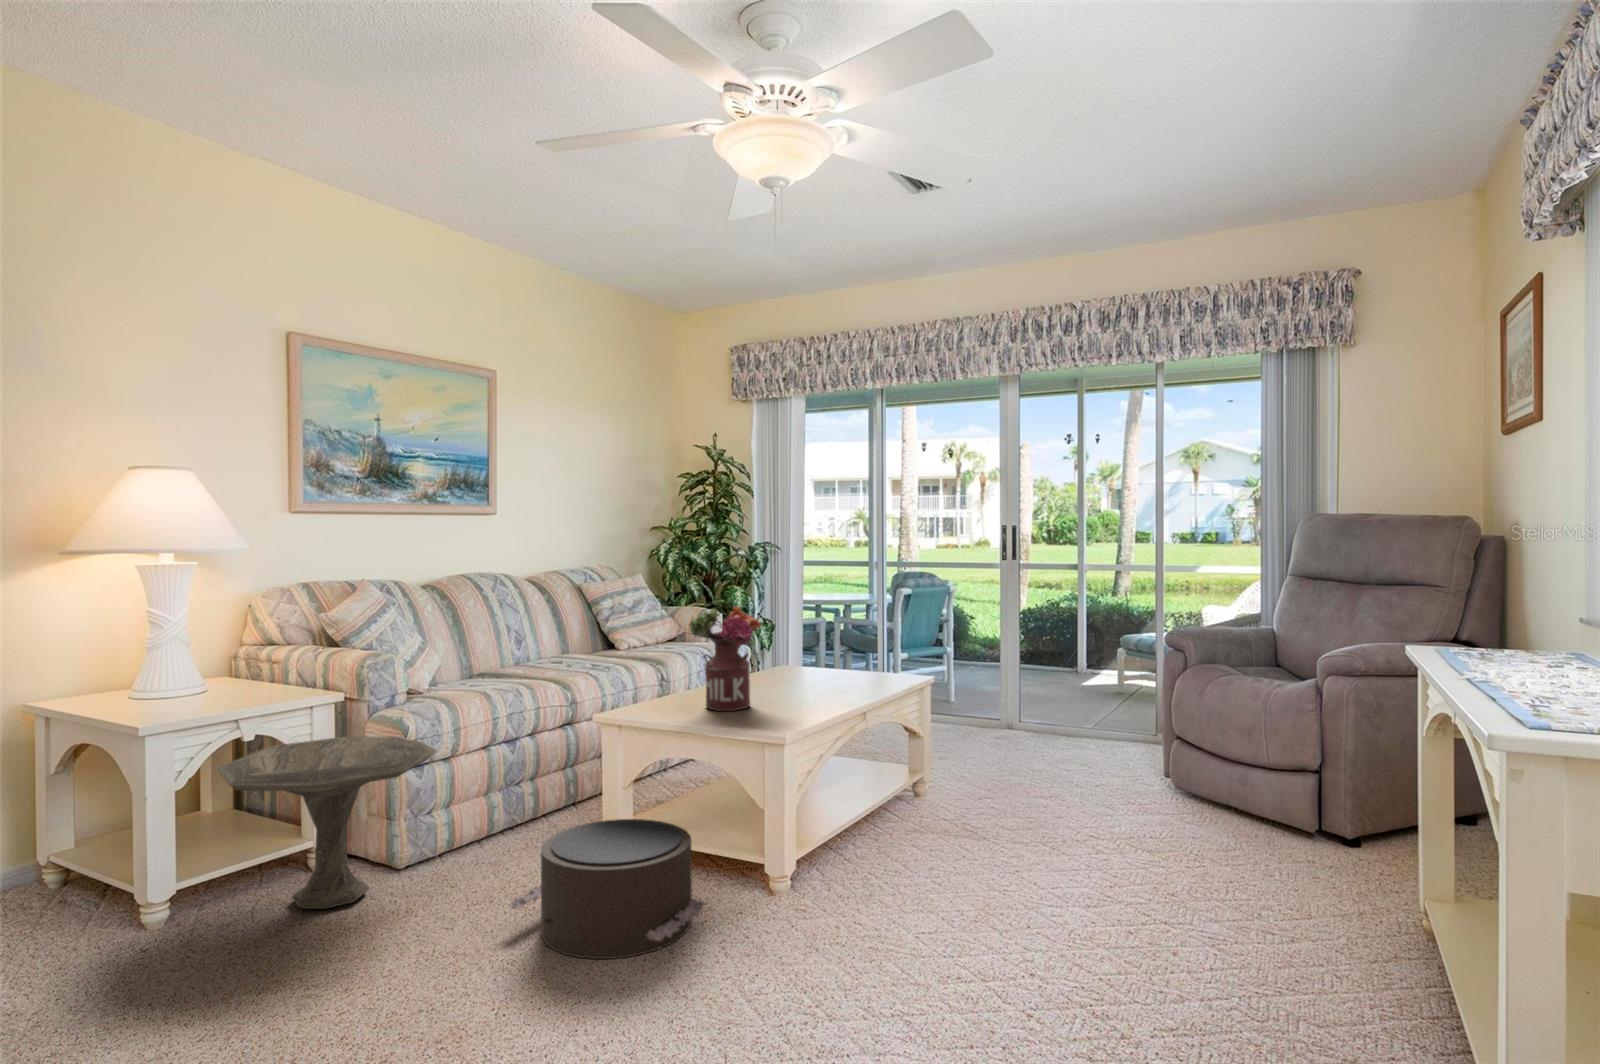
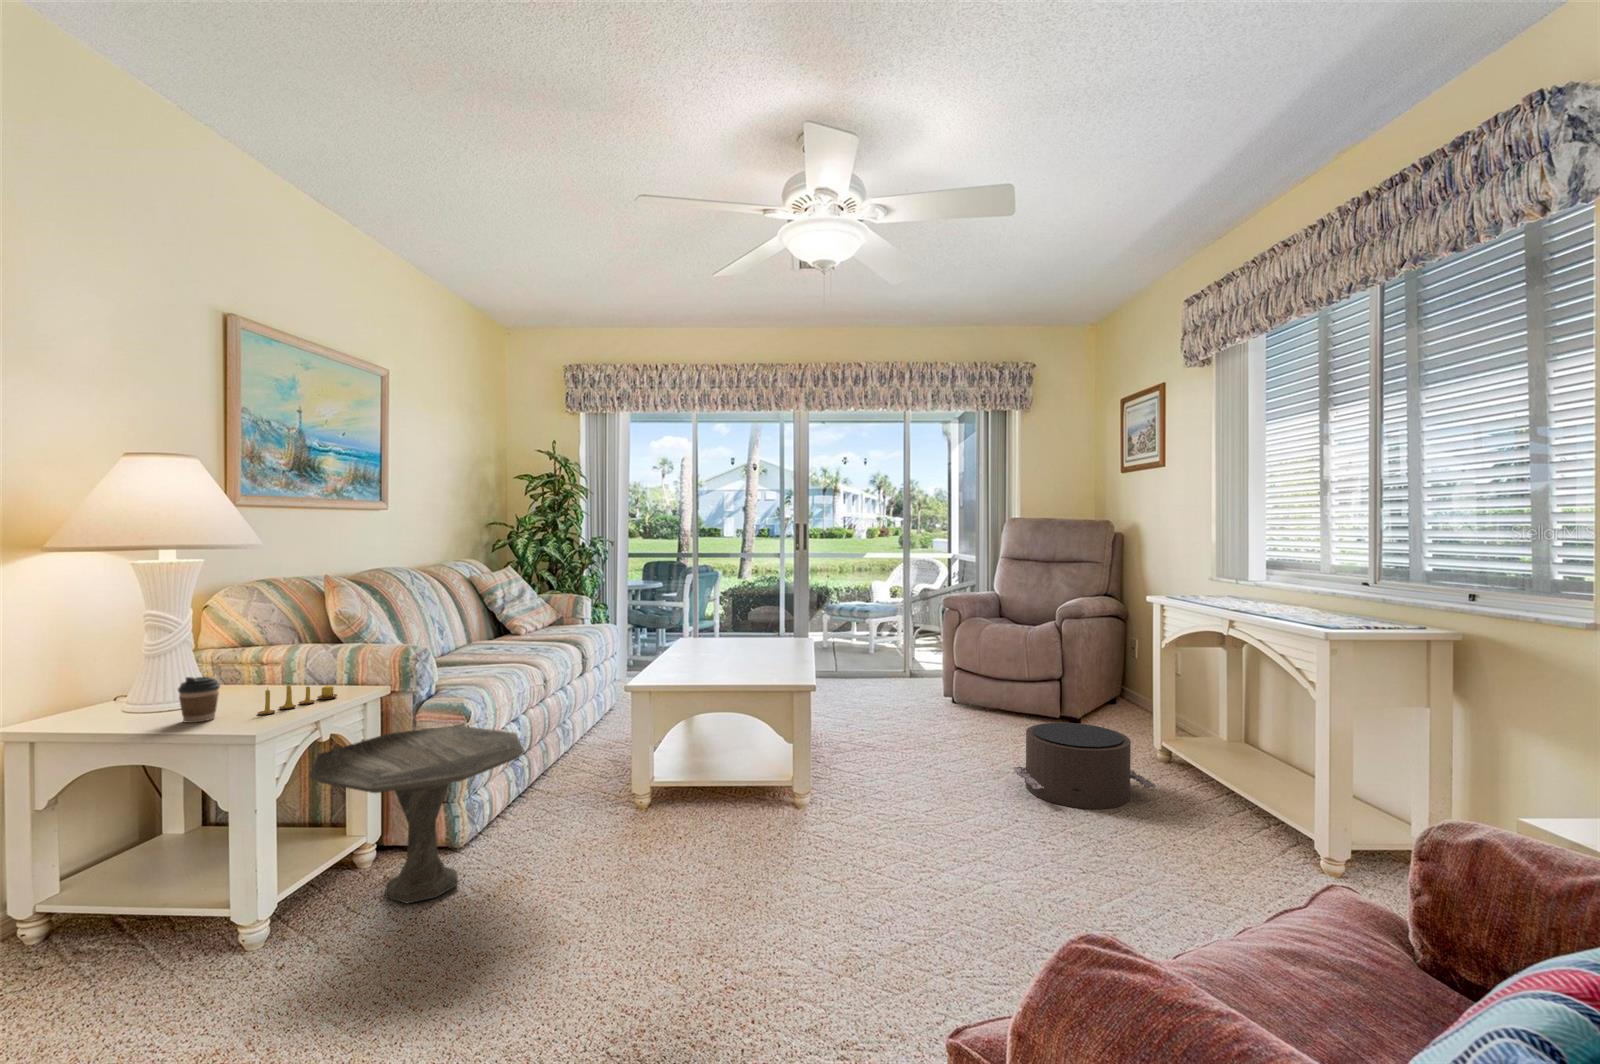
flower arrangement: present [689,606,761,711] -> none [696,589,753,675]
coffee cup: none [140,665,177,707] -> present [178,677,220,723]
candle: none [201,678,291,705] -> present [258,684,337,715]
pouf: present [508,819,705,959] -> present [1013,723,1156,809]

